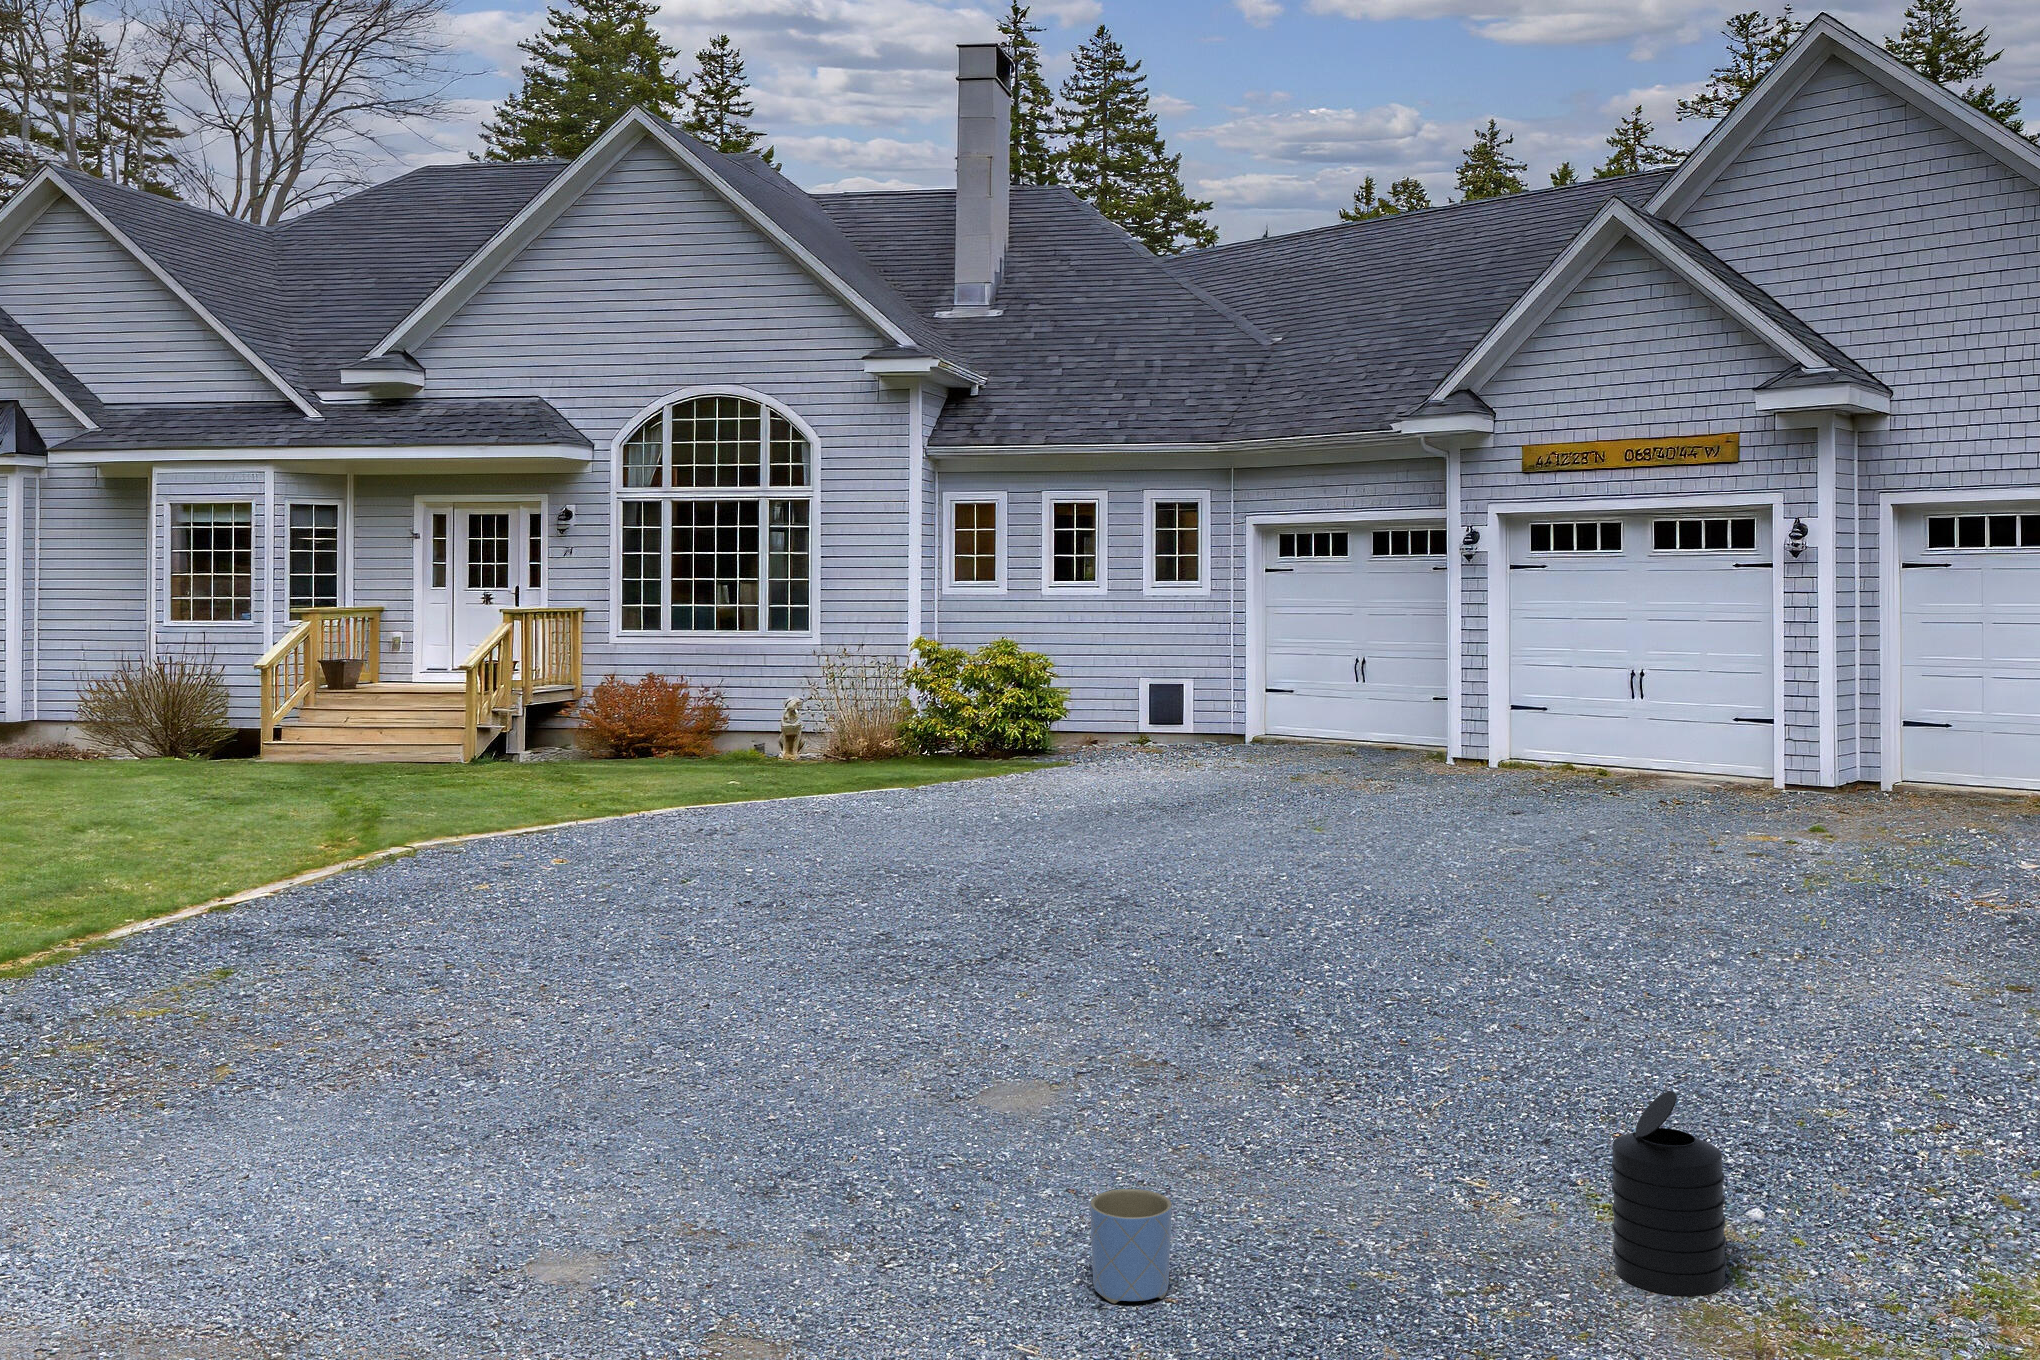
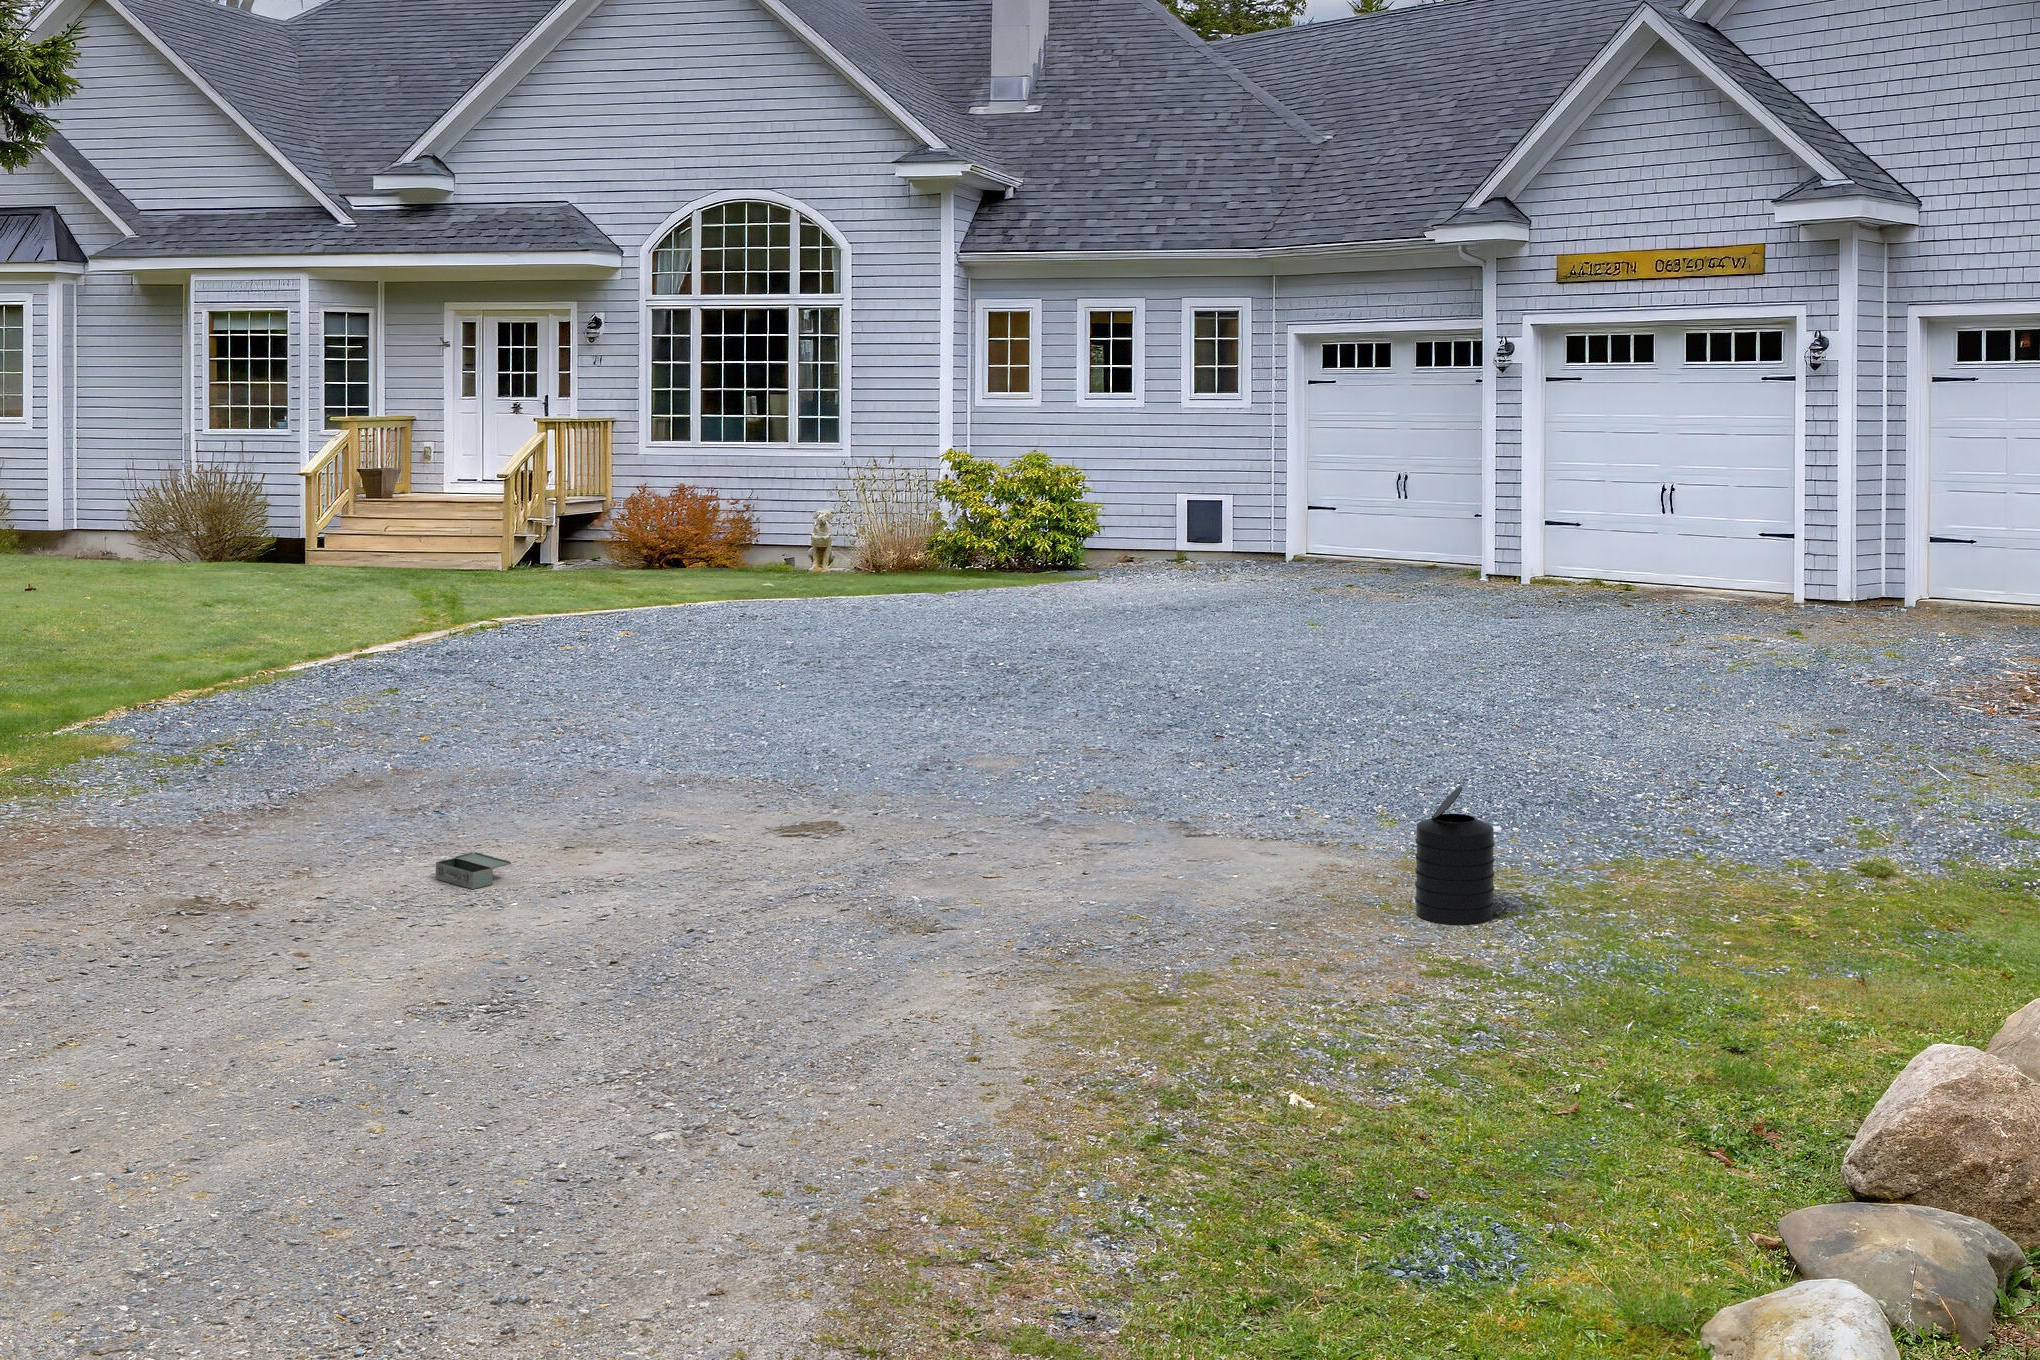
toolbox: none [271,1171,375,1233] -> present [436,852,511,889]
planter: present [1090,1189,1172,1304] -> none [1033,853,1091,927]

